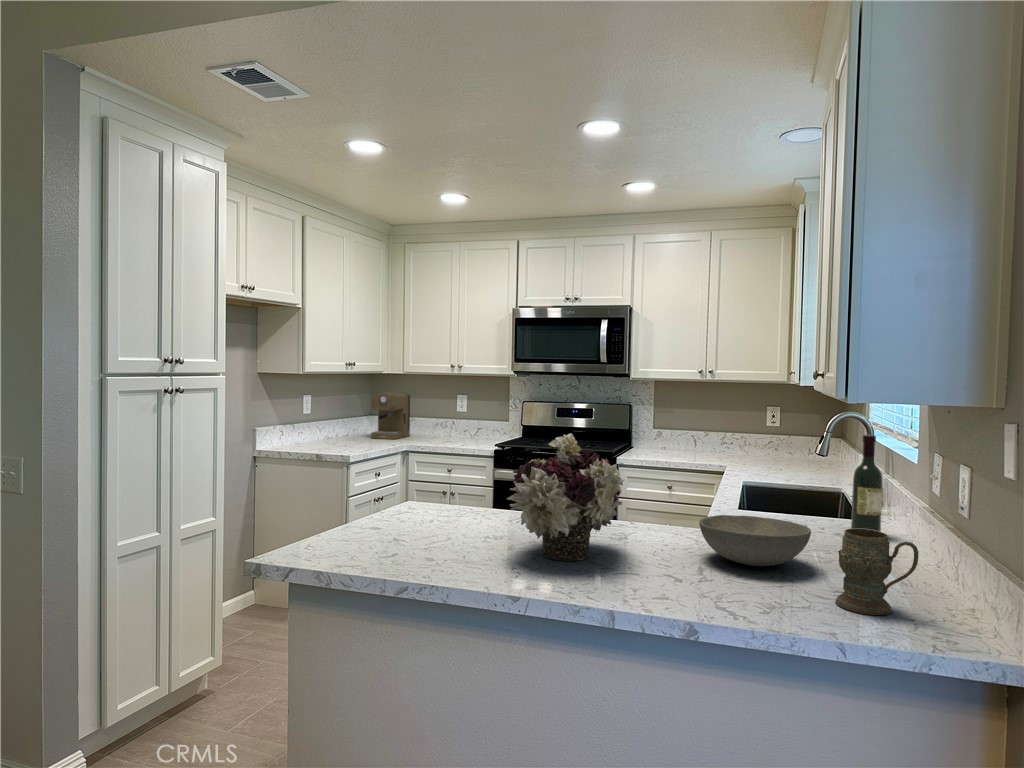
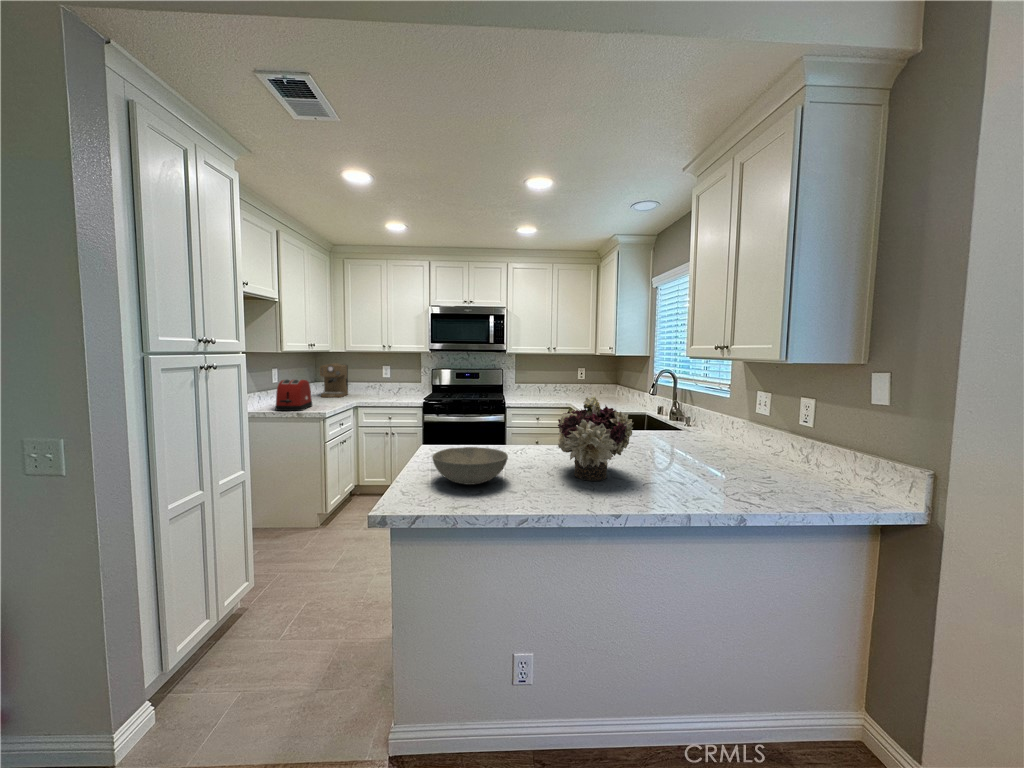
toaster: none [296,411,346,453] -> present [275,379,312,411]
wine bottle: present [851,435,883,532] -> none [699,387,717,445]
bowl: present [699,515,811,566] -> present [432,447,508,485]
mug: present [835,529,919,615] -> none [765,445,819,494]

